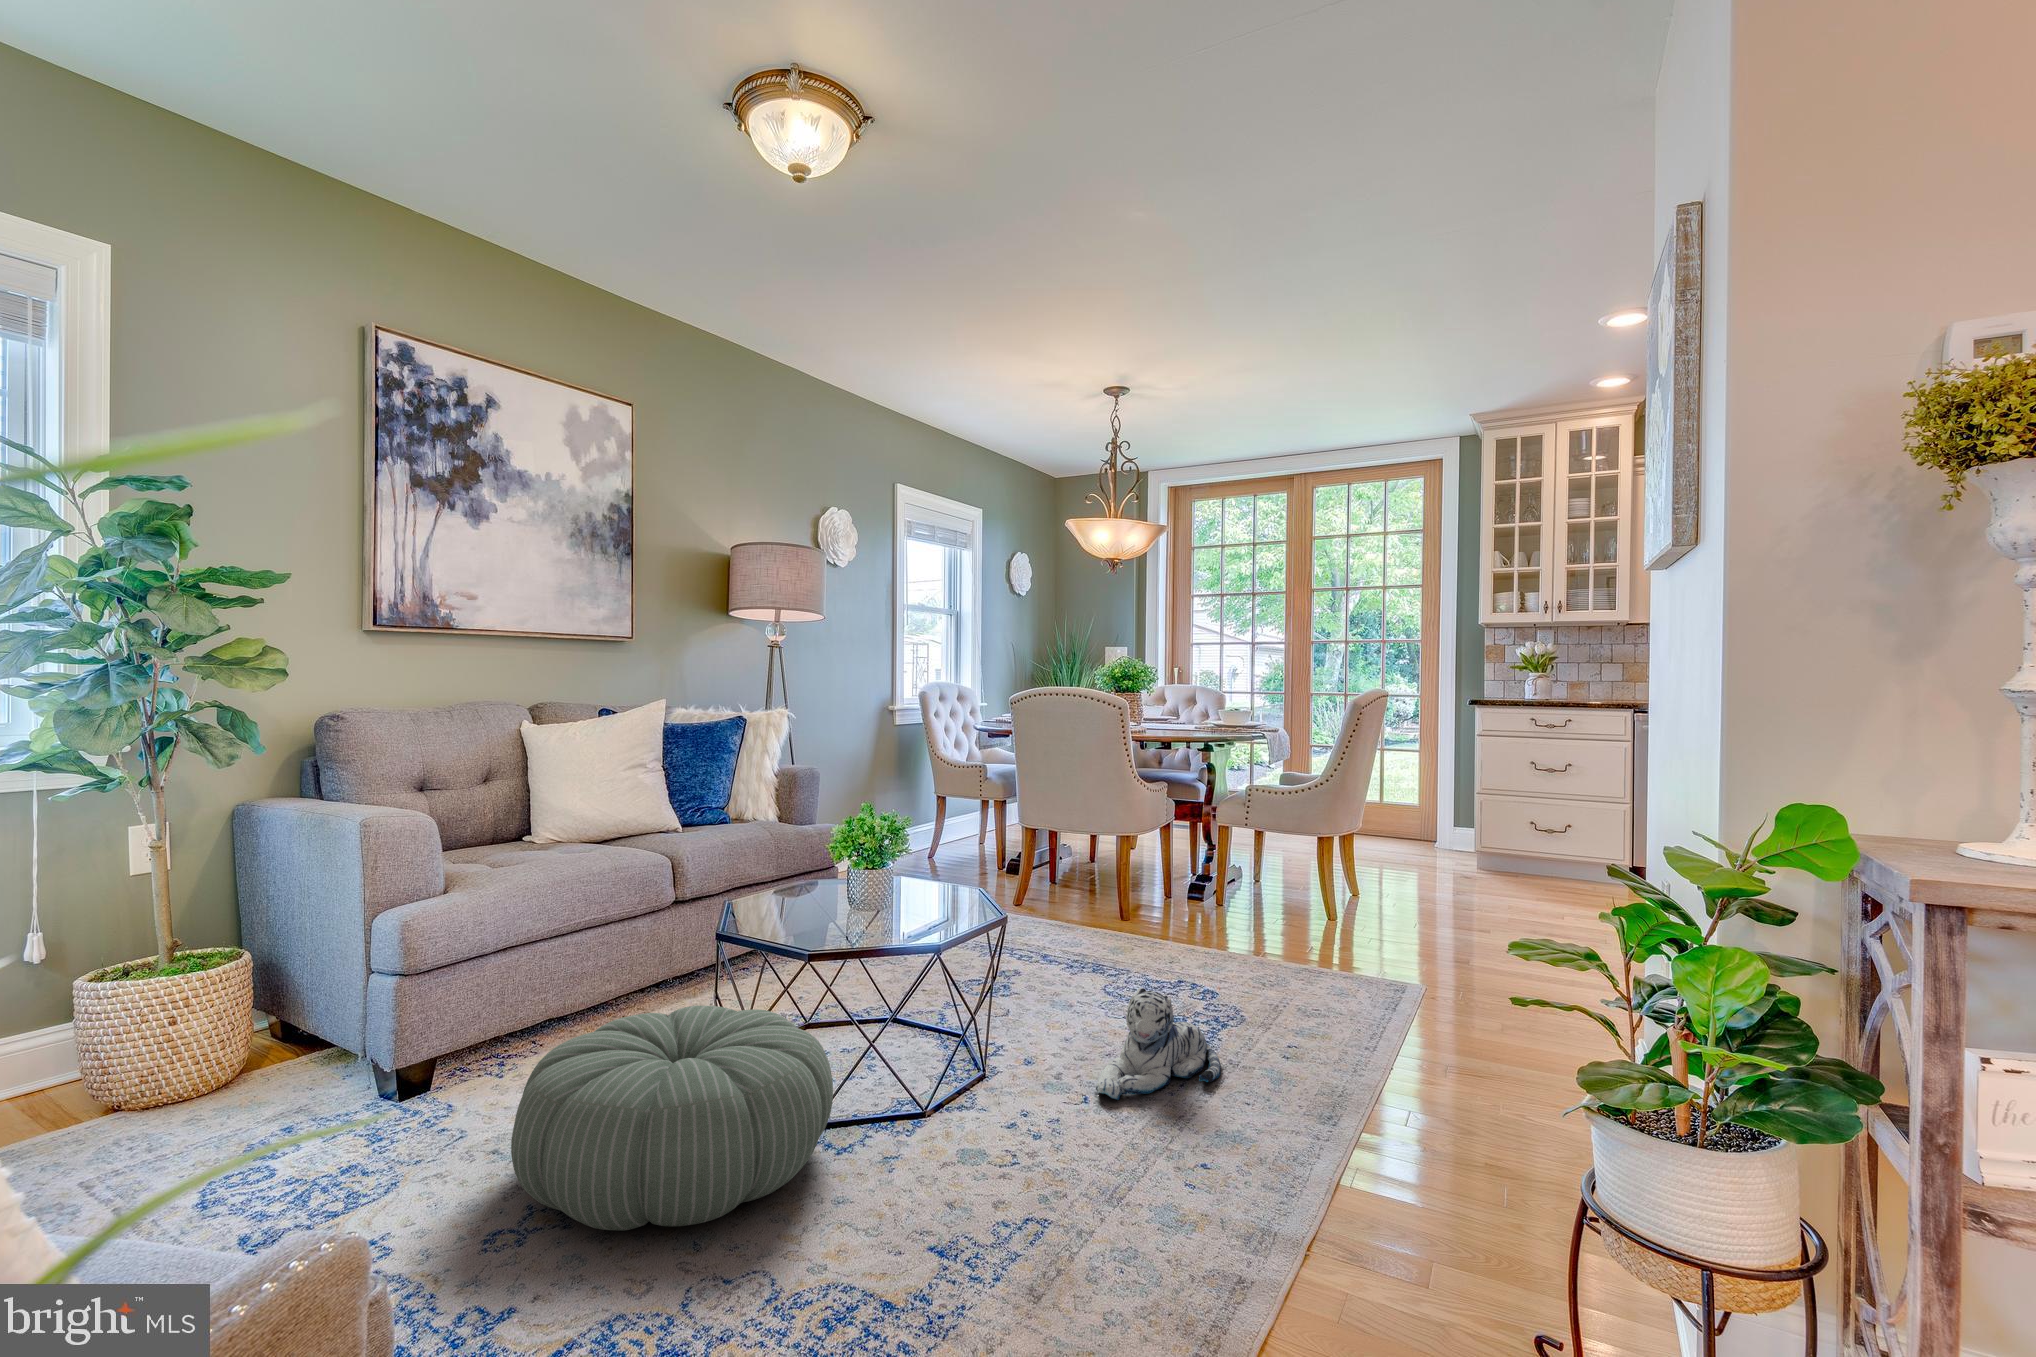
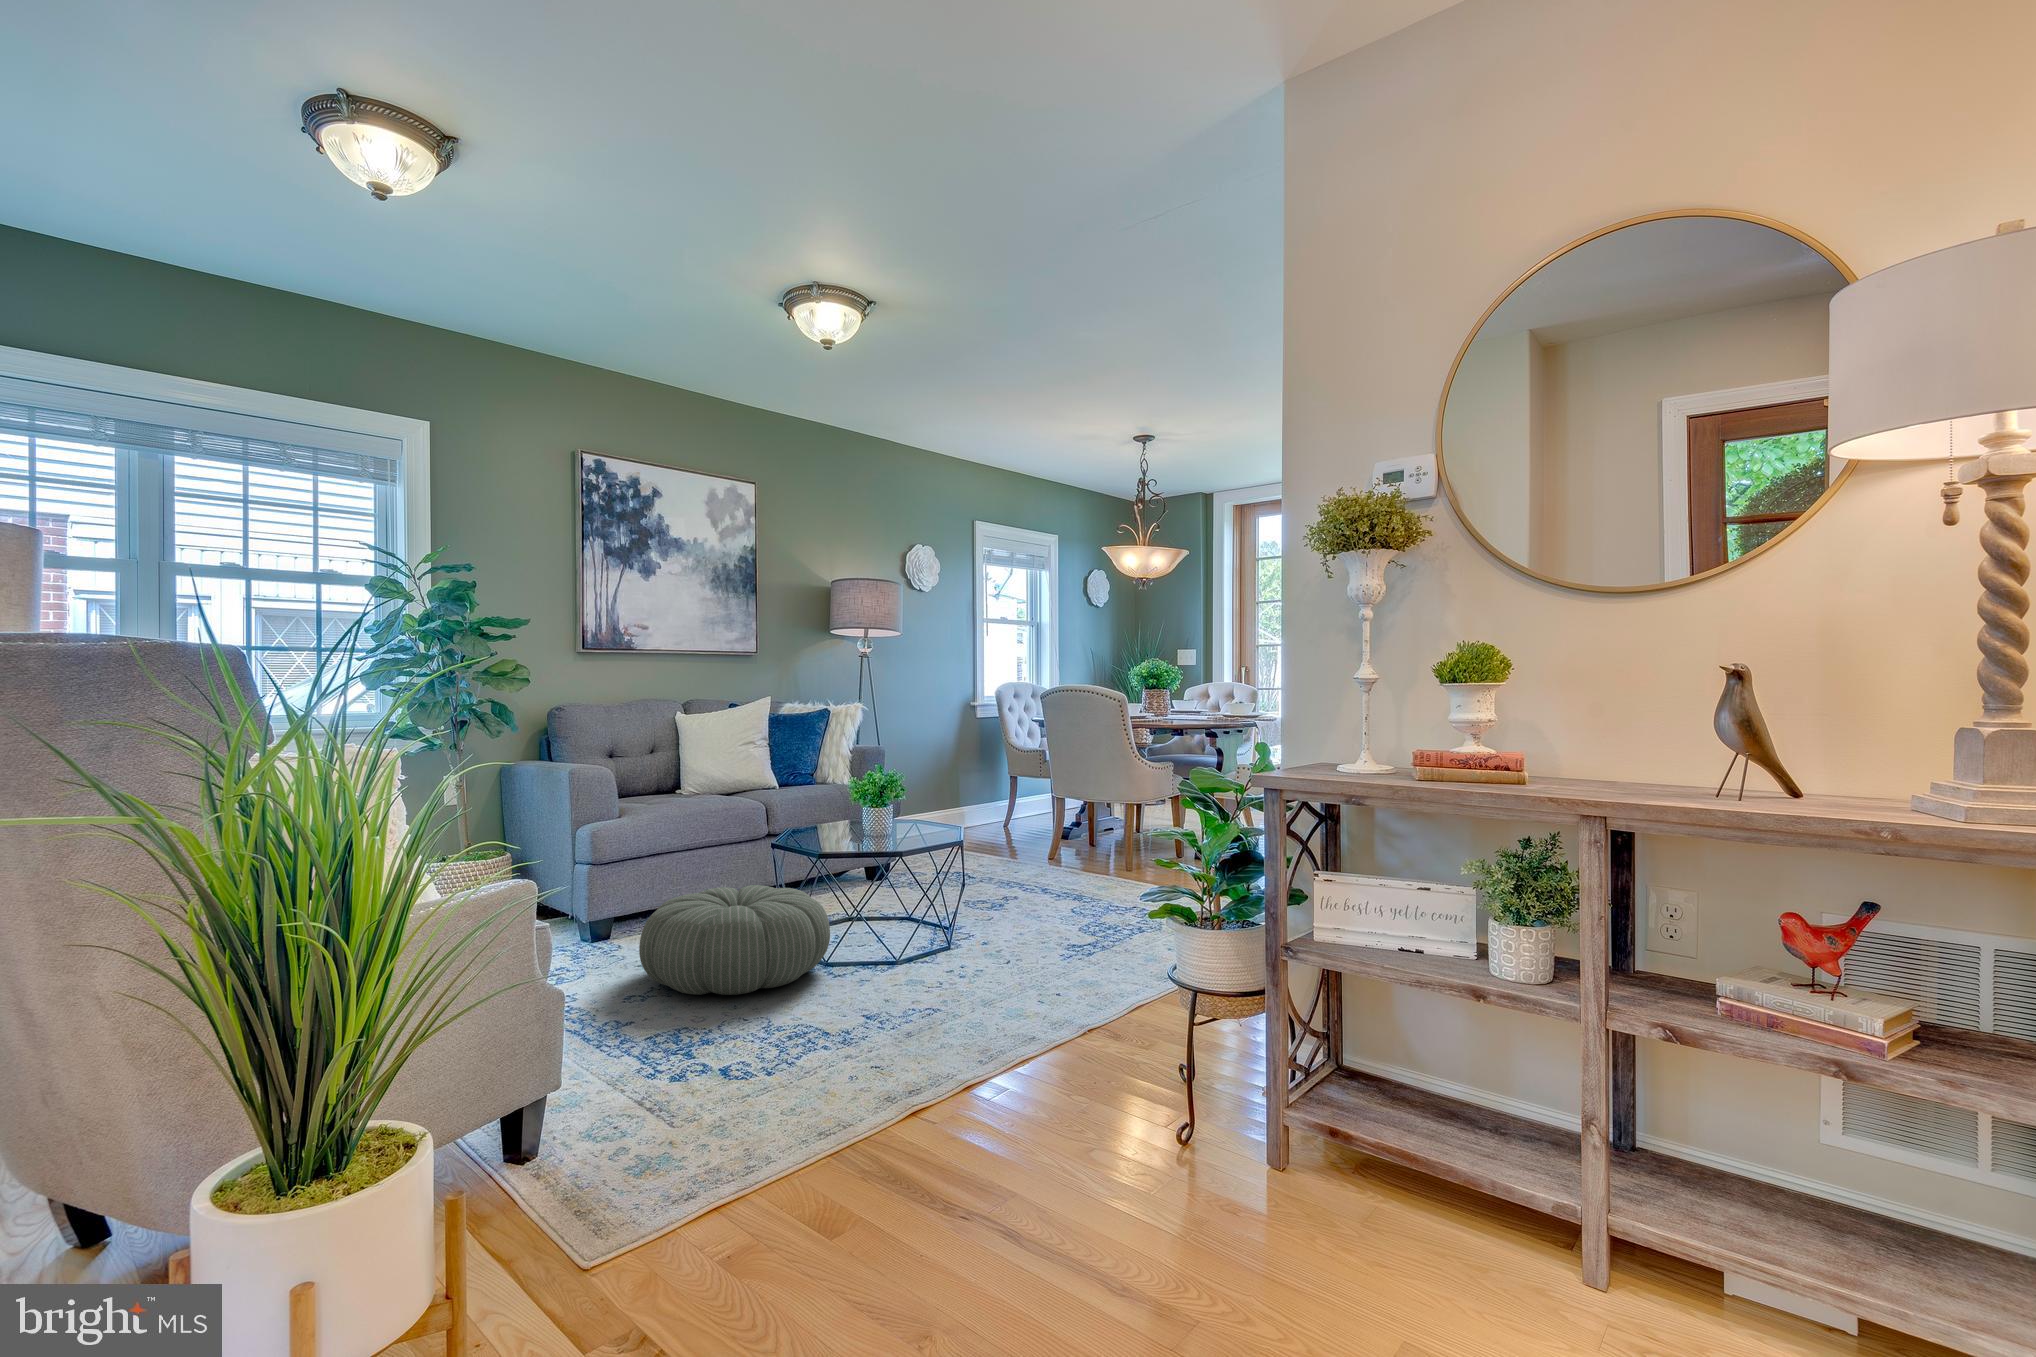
plush toy: present [1096,988,1221,1100] -> none [1012,889,1114,960]

